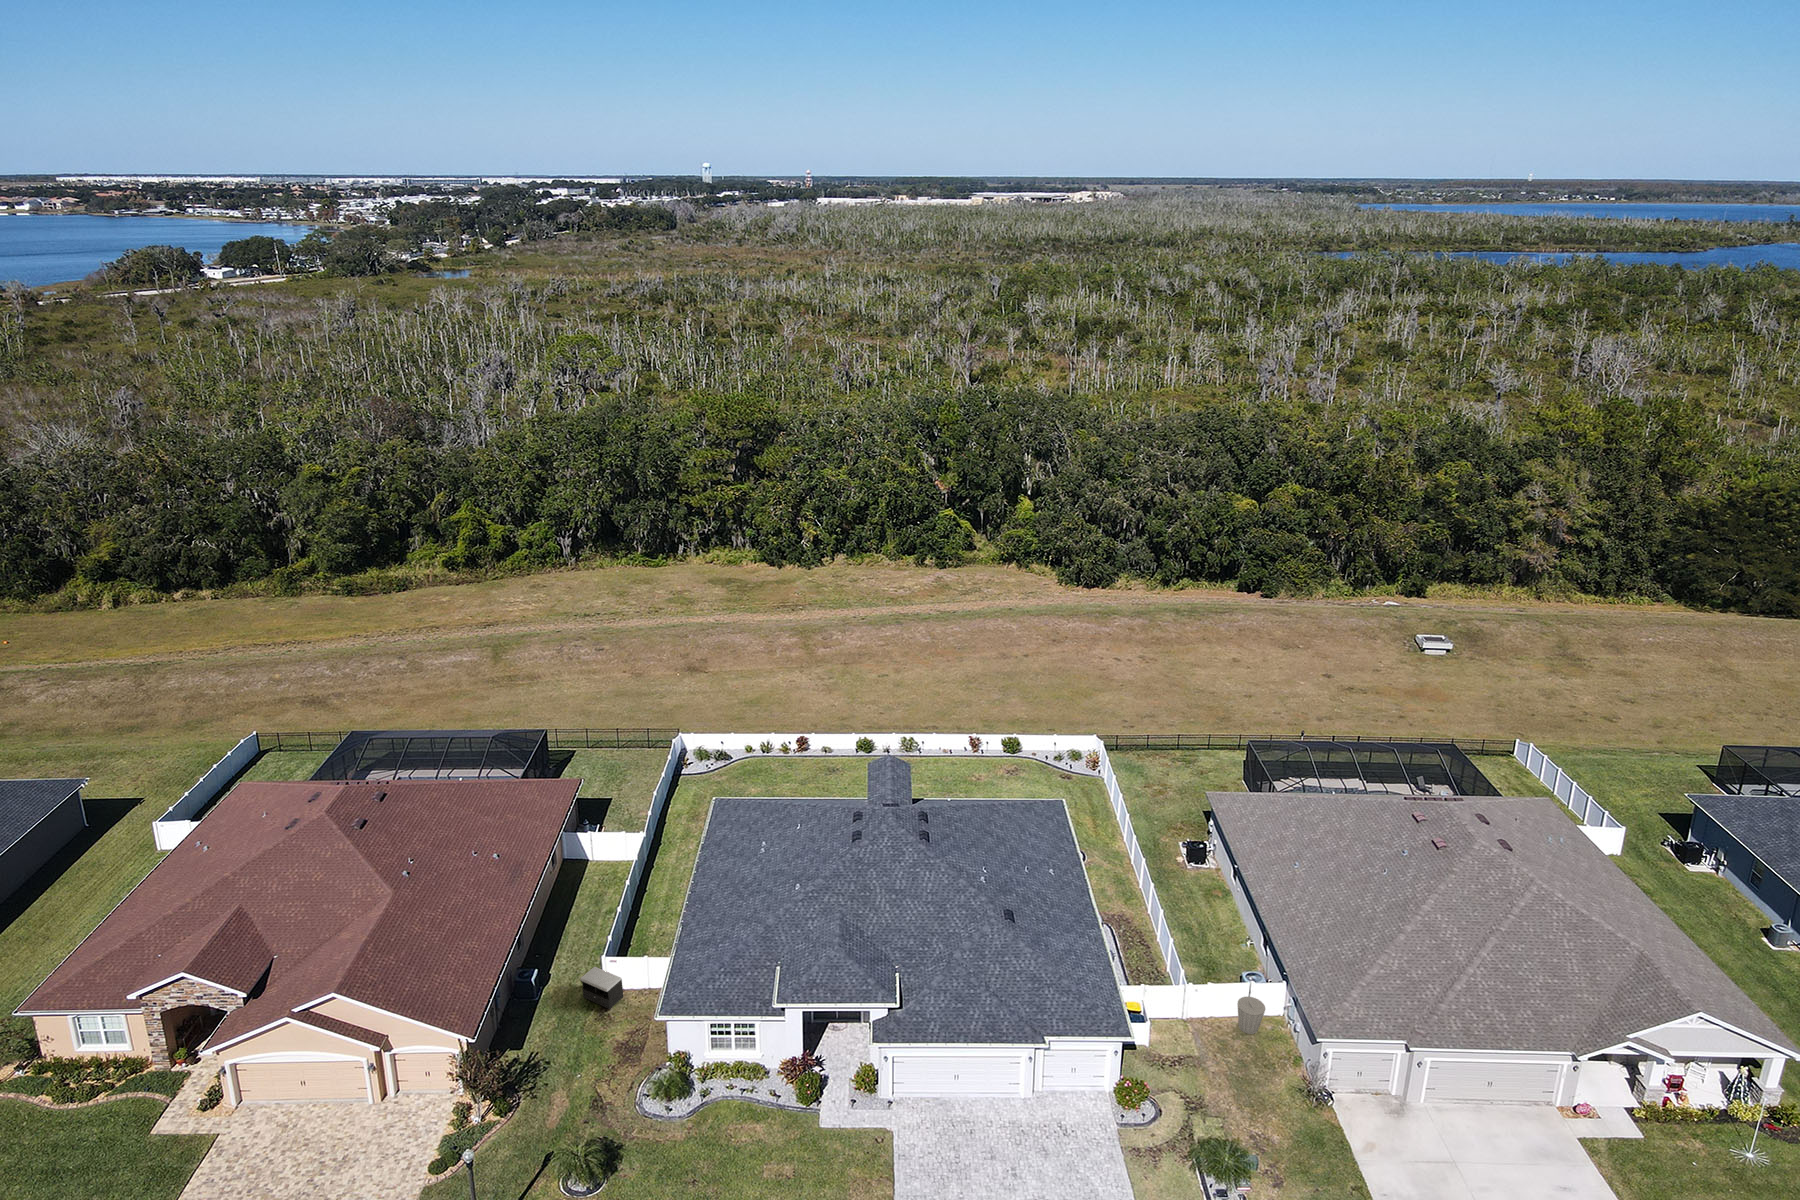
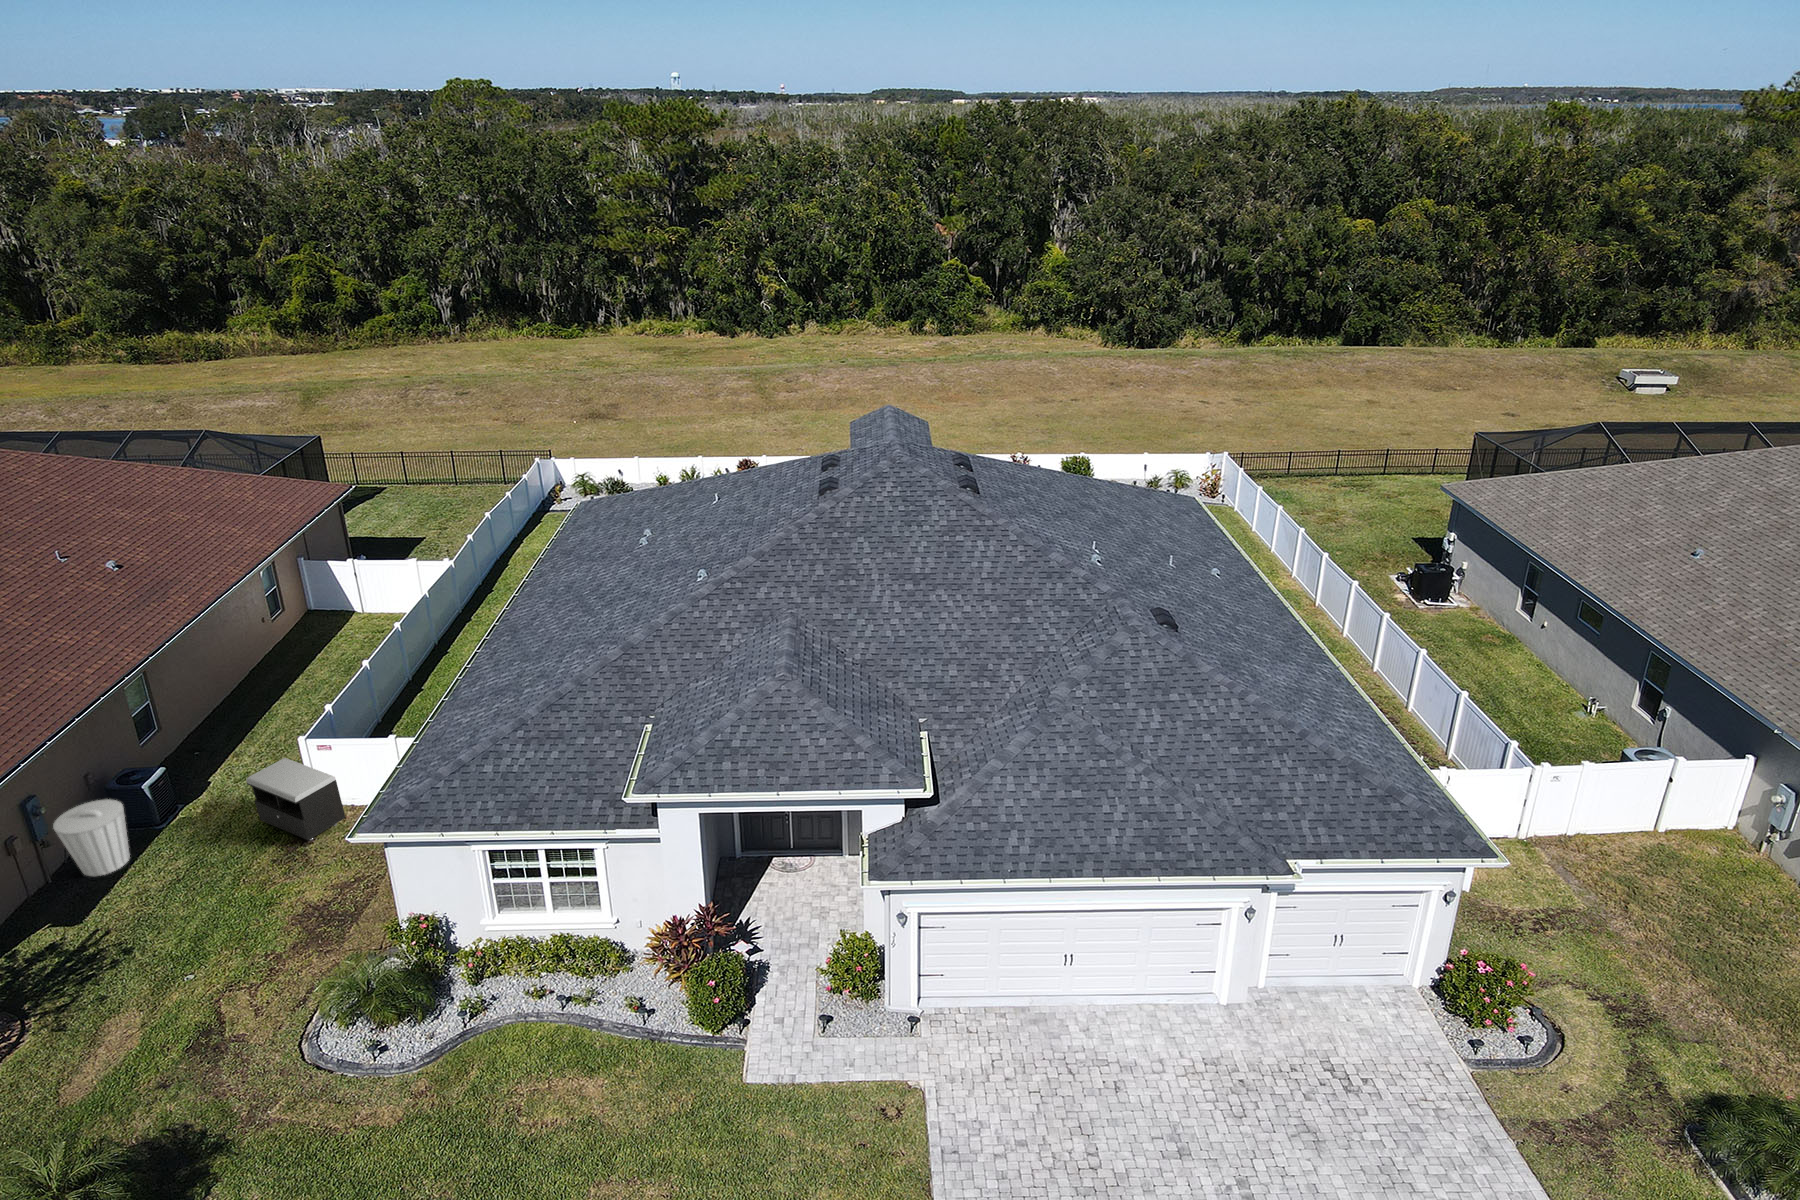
trash can: present [1237,997,1265,1034] -> present [53,799,130,876]

